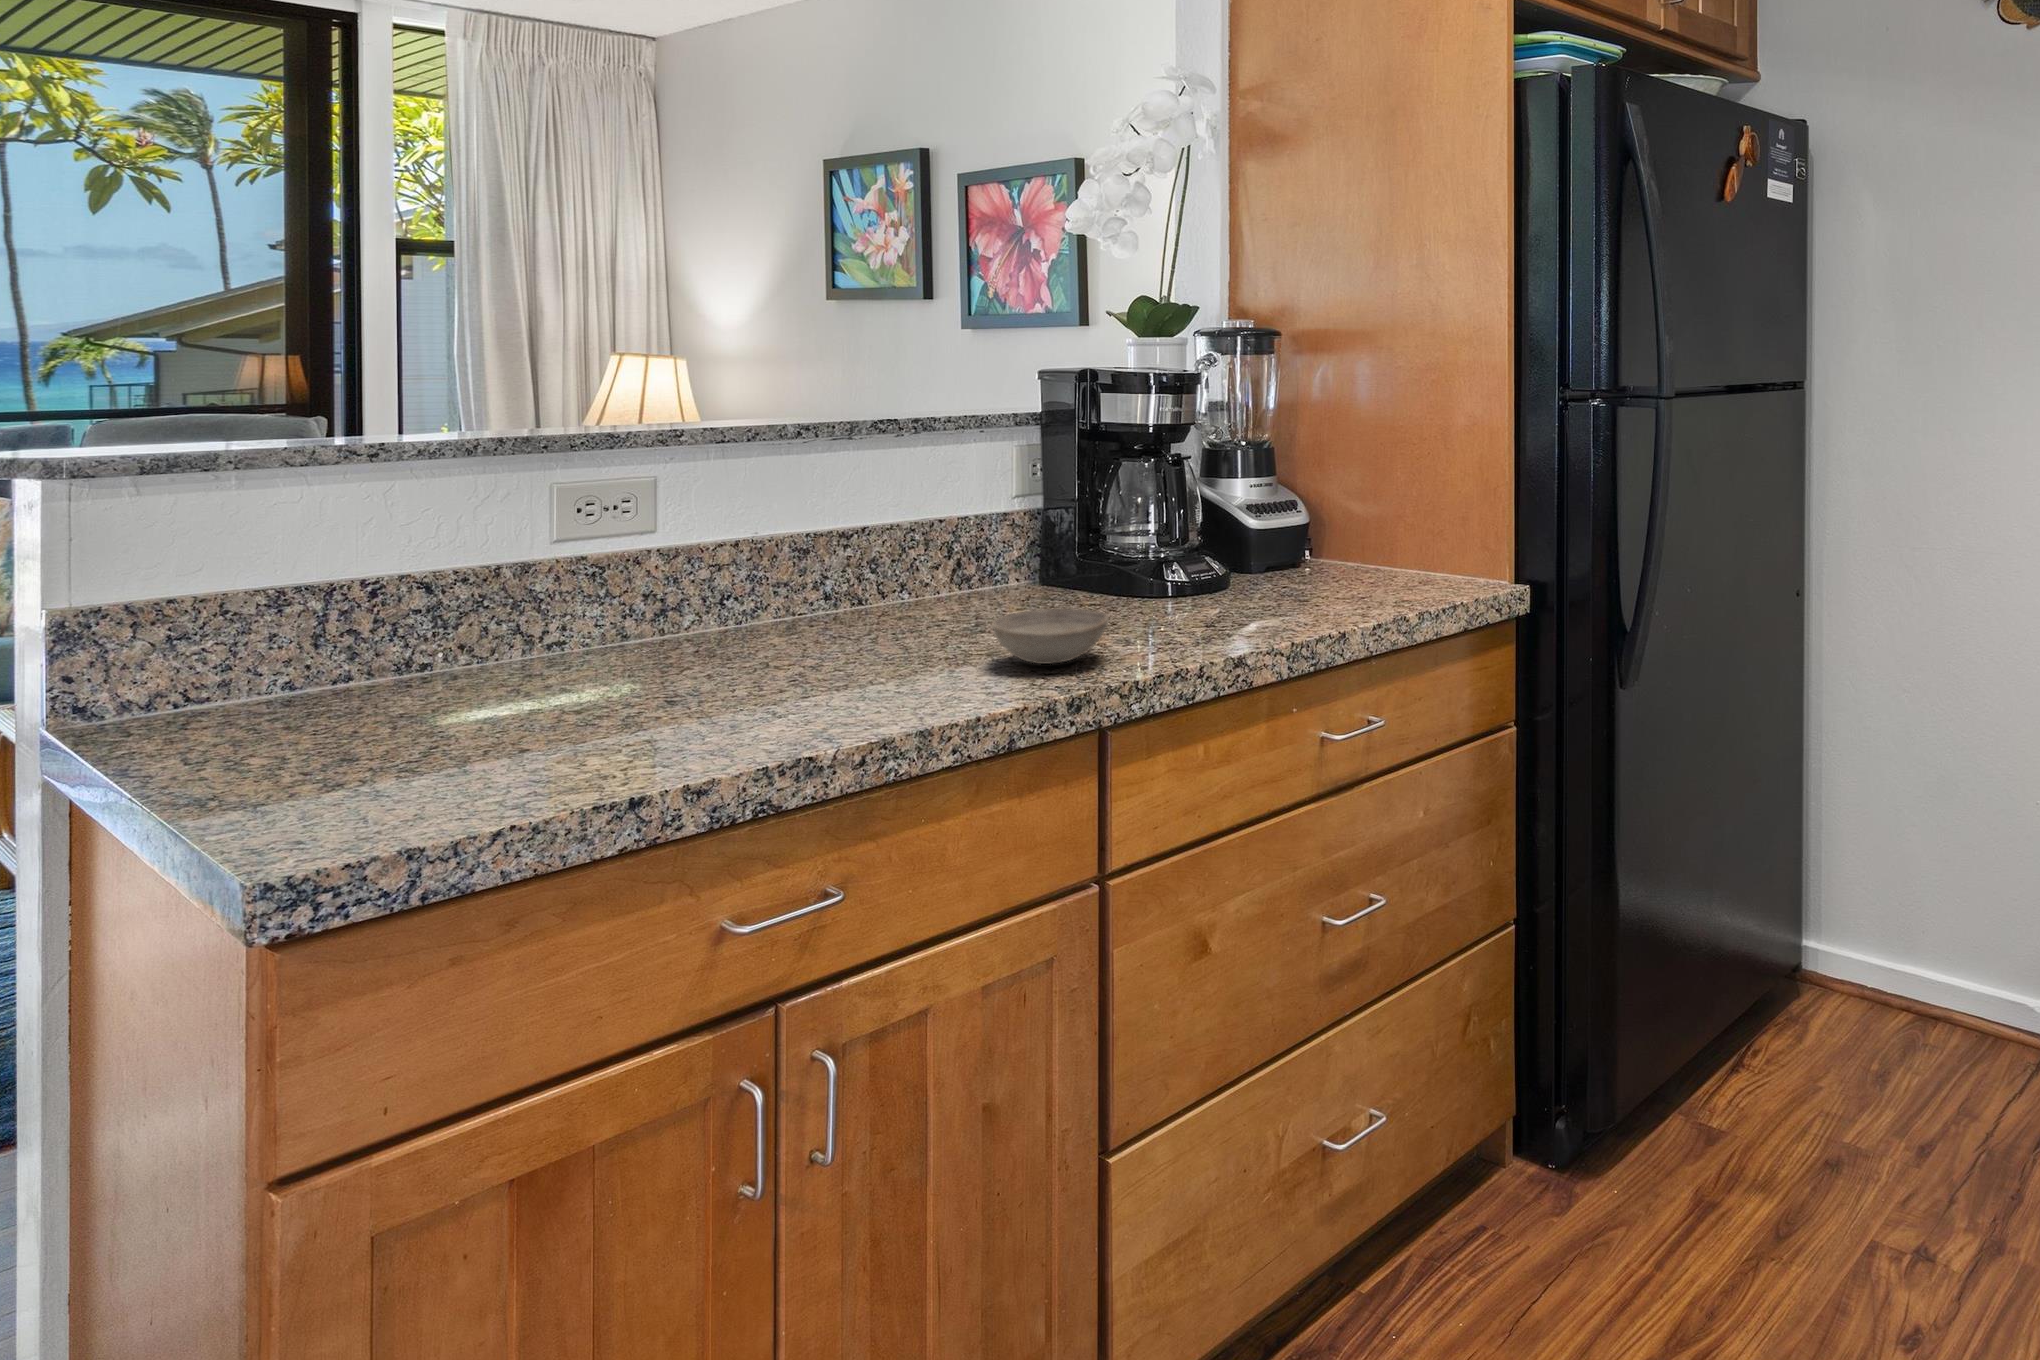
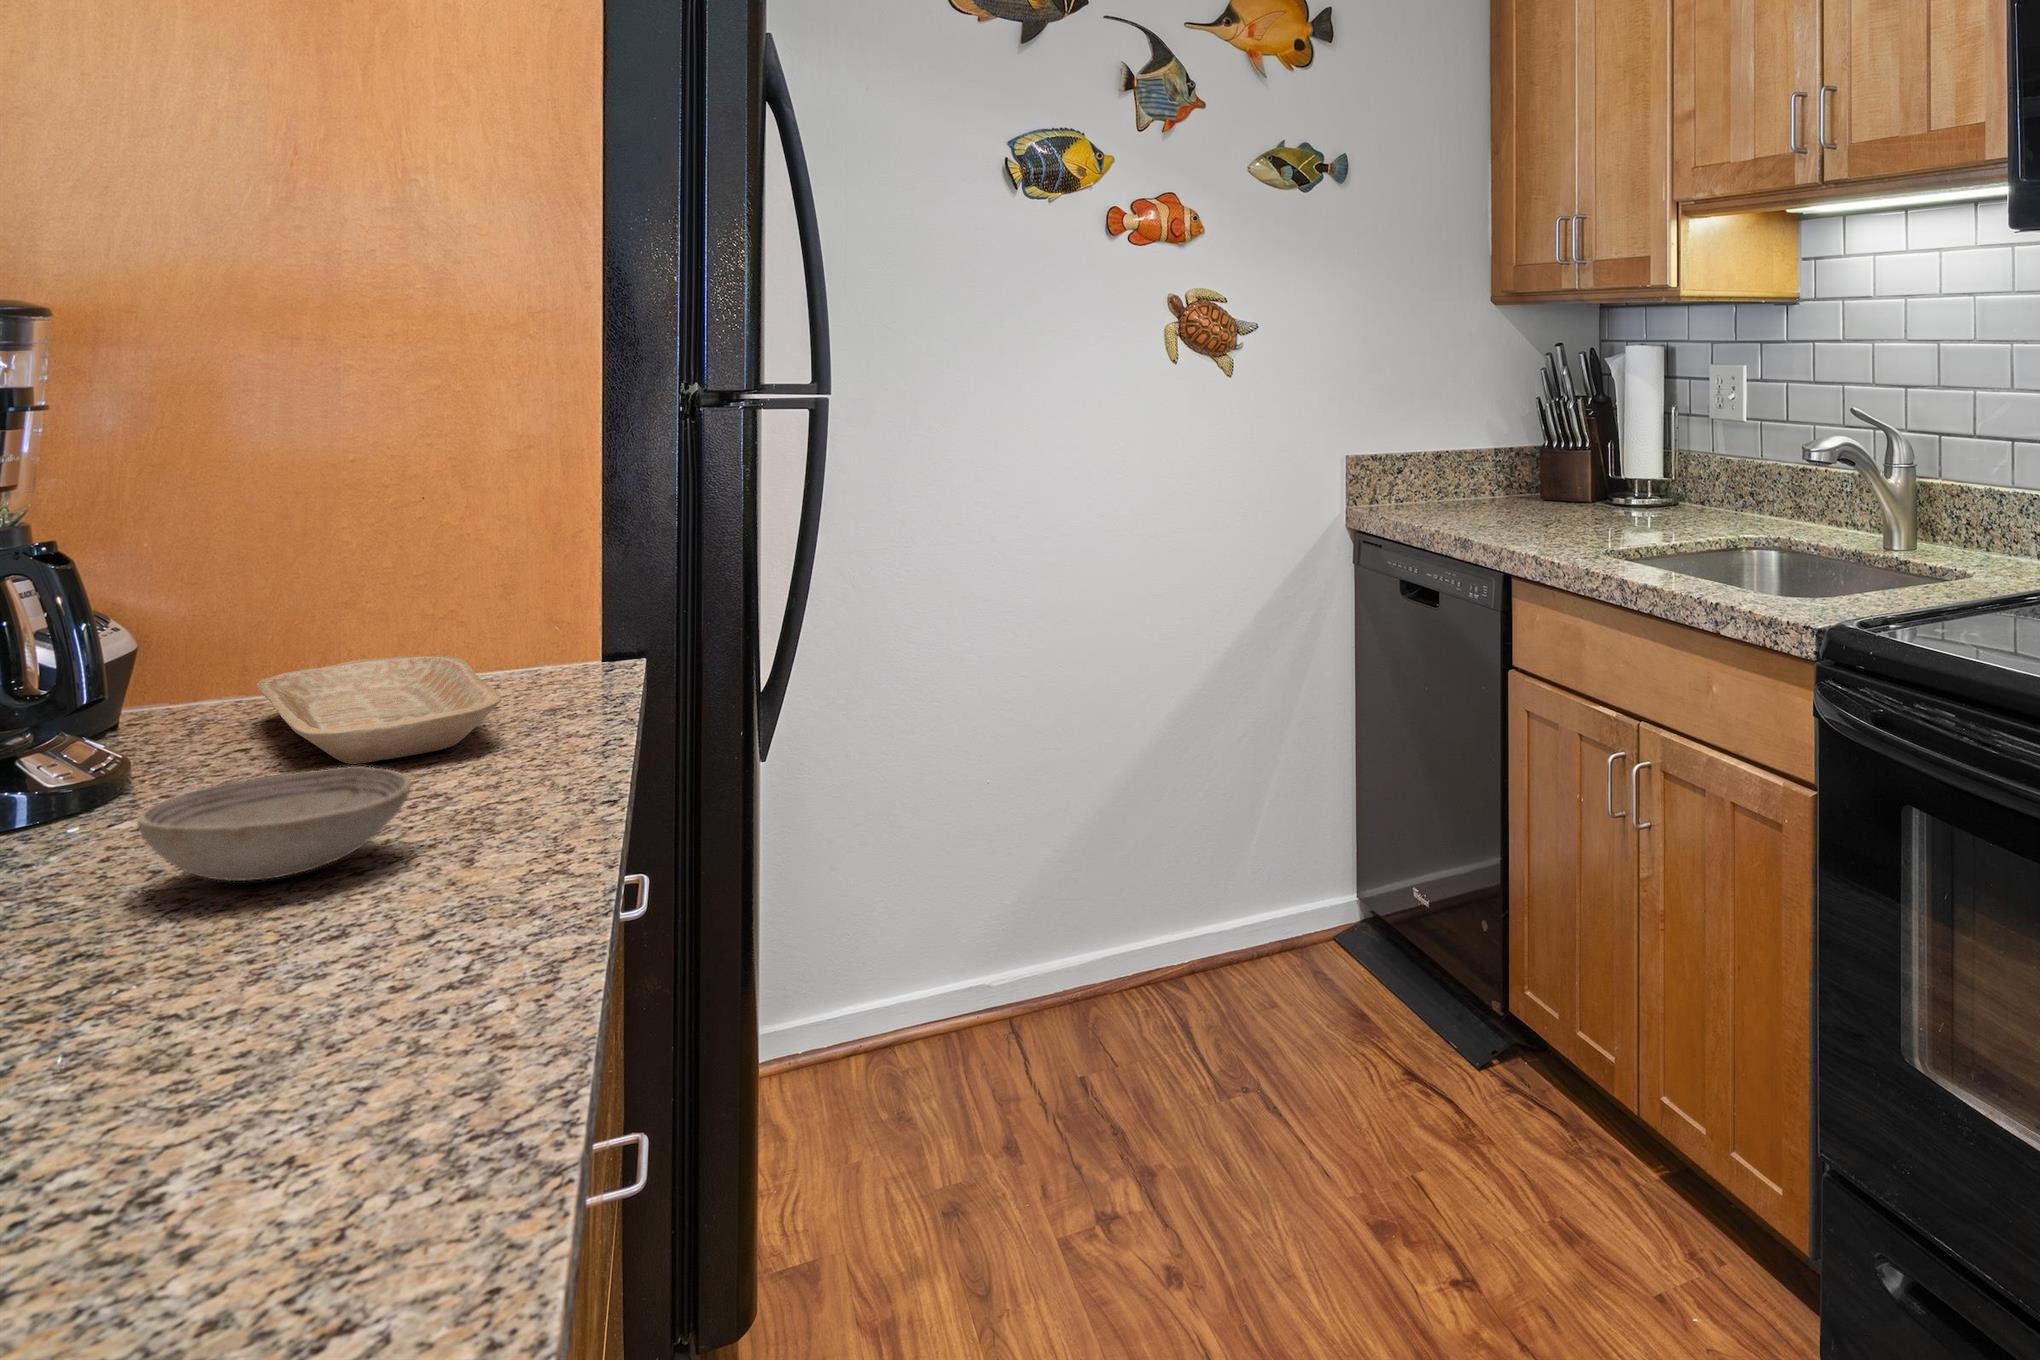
tray: none [1200,562,1376,623] -> present [257,655,501,764]

